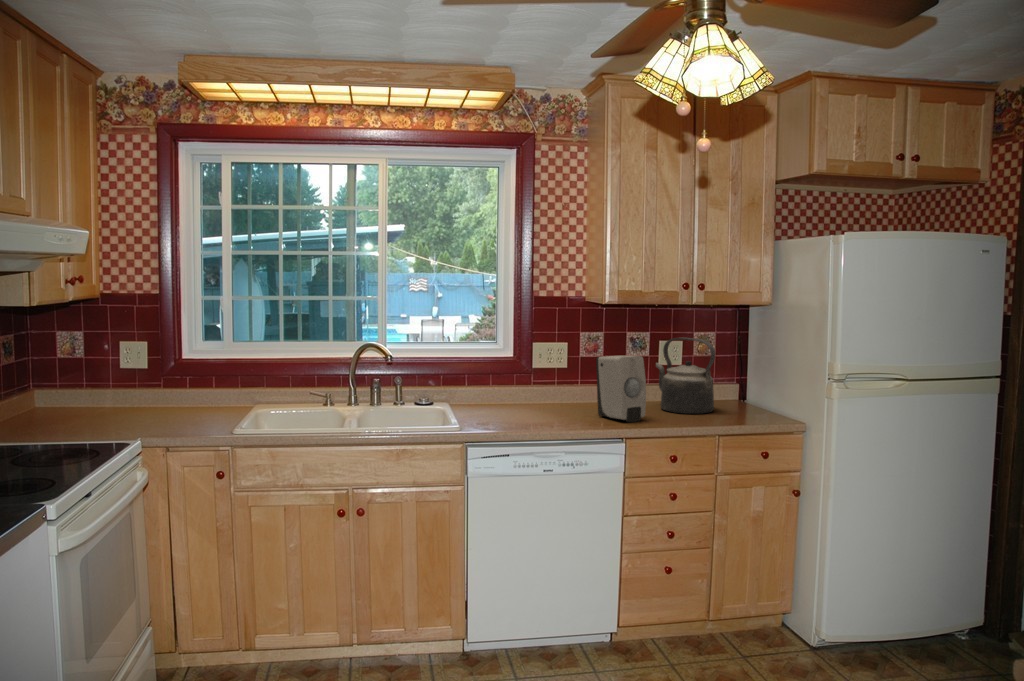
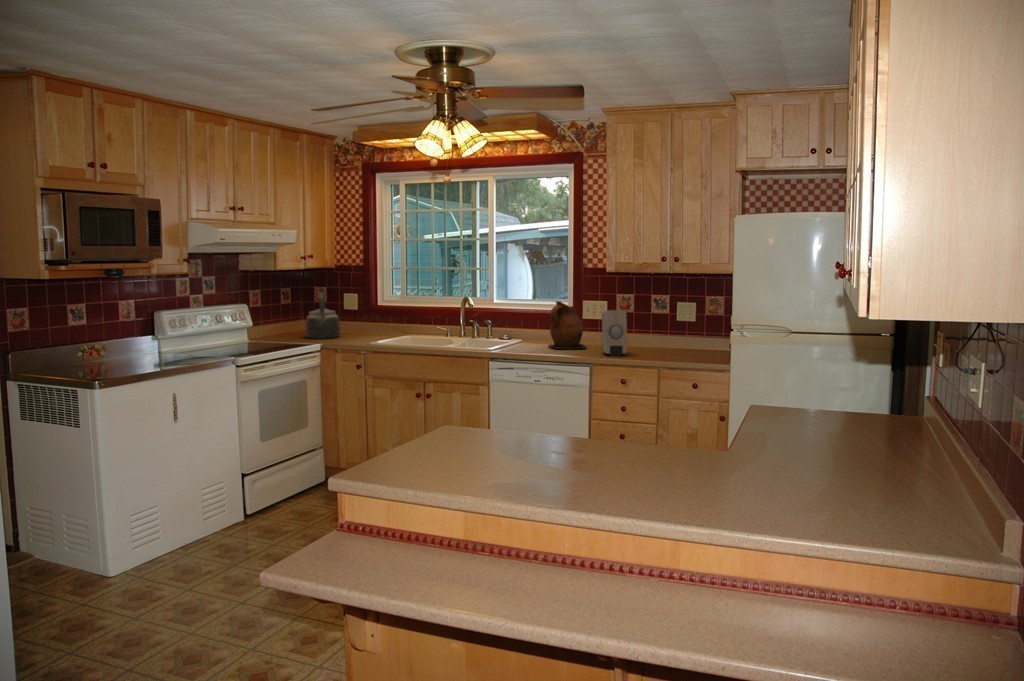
kettle: present [656,338,715,414] -> present [306,292,340,339]
ceramic pitcher: none [497,345,561,415] -> present [549,301,586,349]

